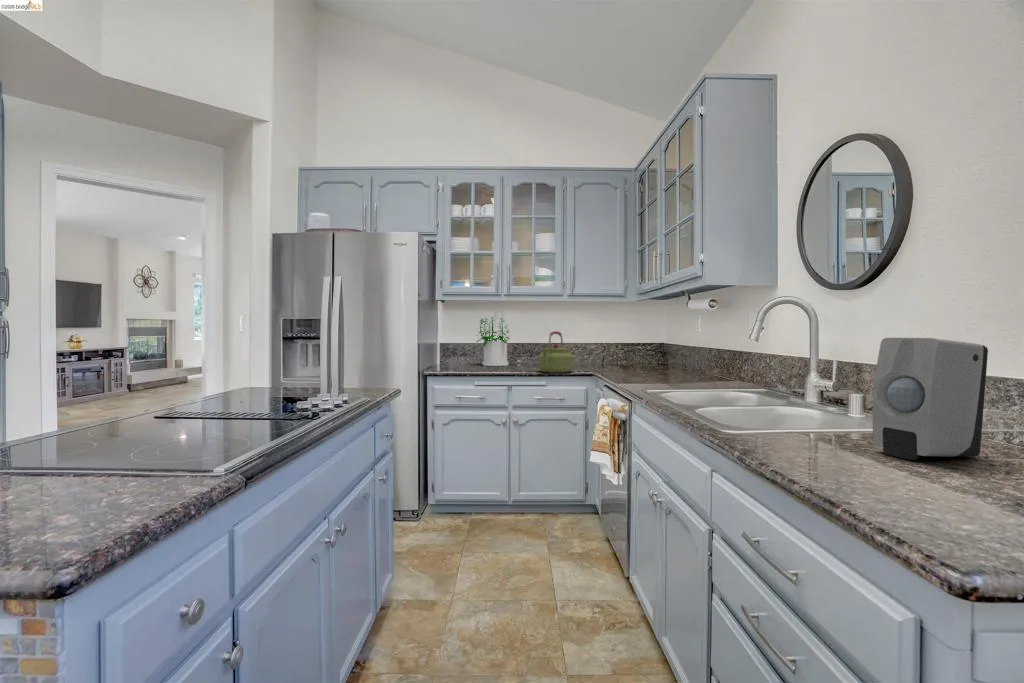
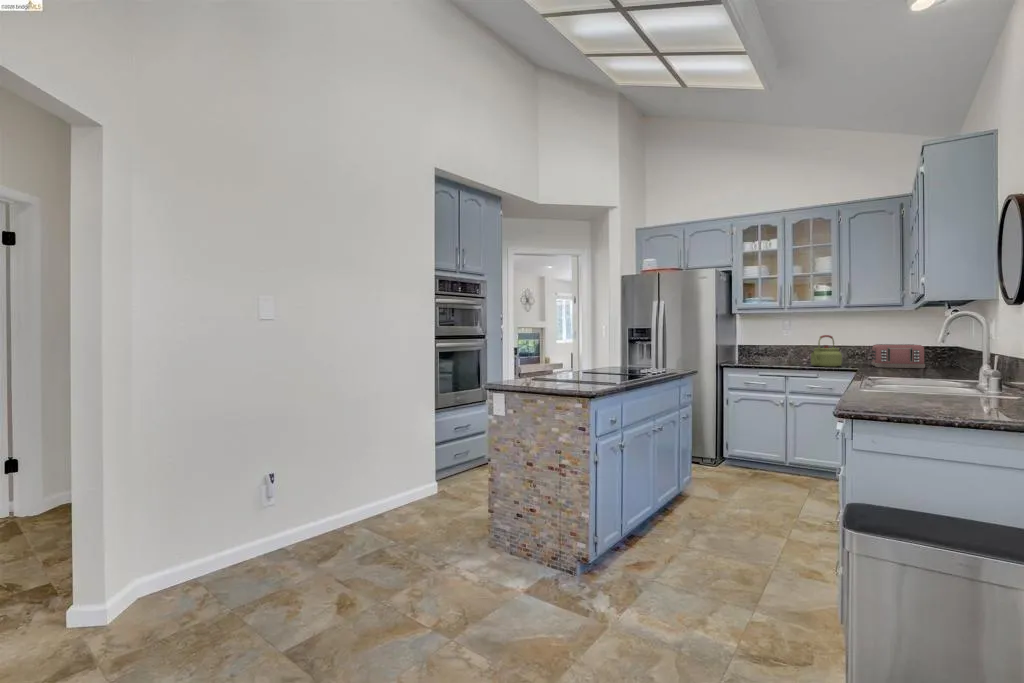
potted plant: present [476,318,509,366] -> none [765,324,797,362]
soap dispenser: present [873,338,988,460] -> none [930,338,996,400]
toaster: none [596,343,656,372] -> present [871,344,925,368]

